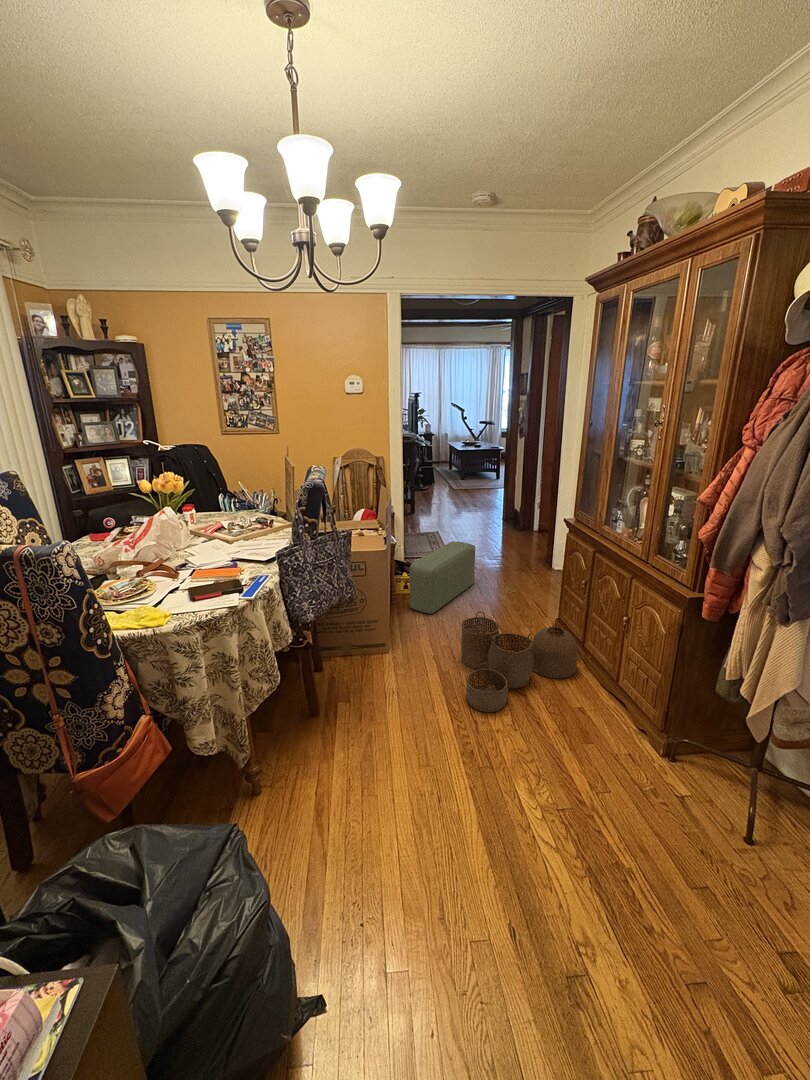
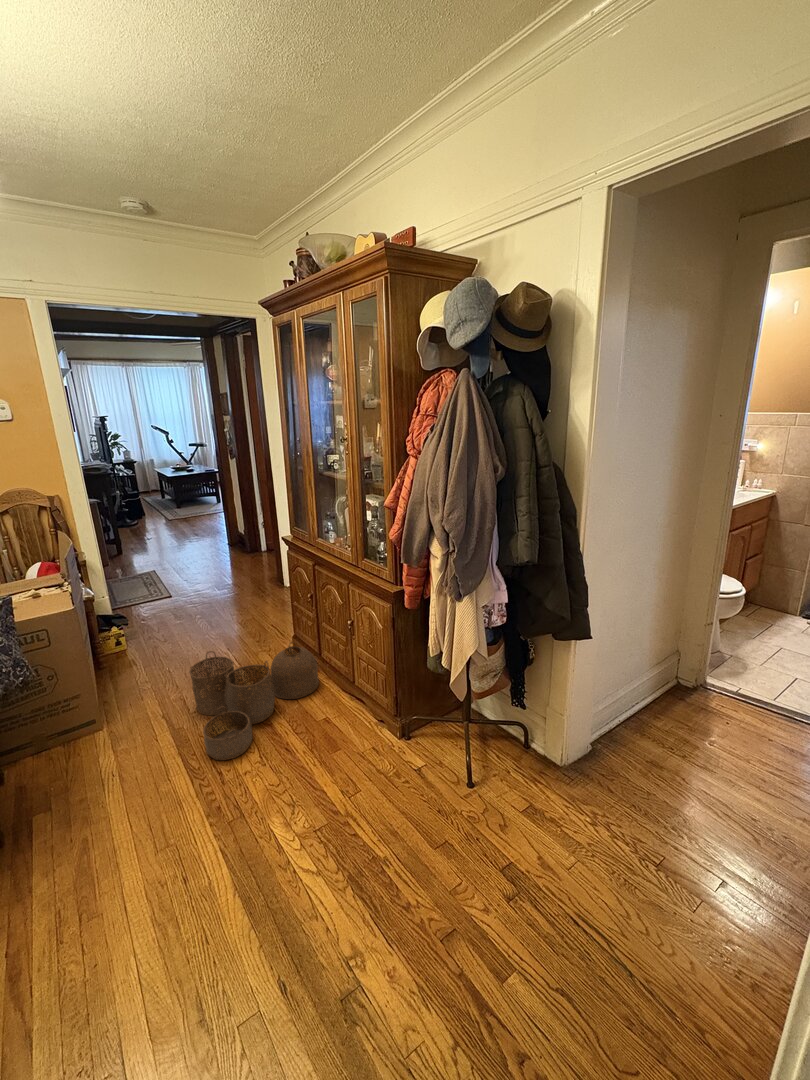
pouf: present [409,541,475,614] -> none [117,579,204,669]

